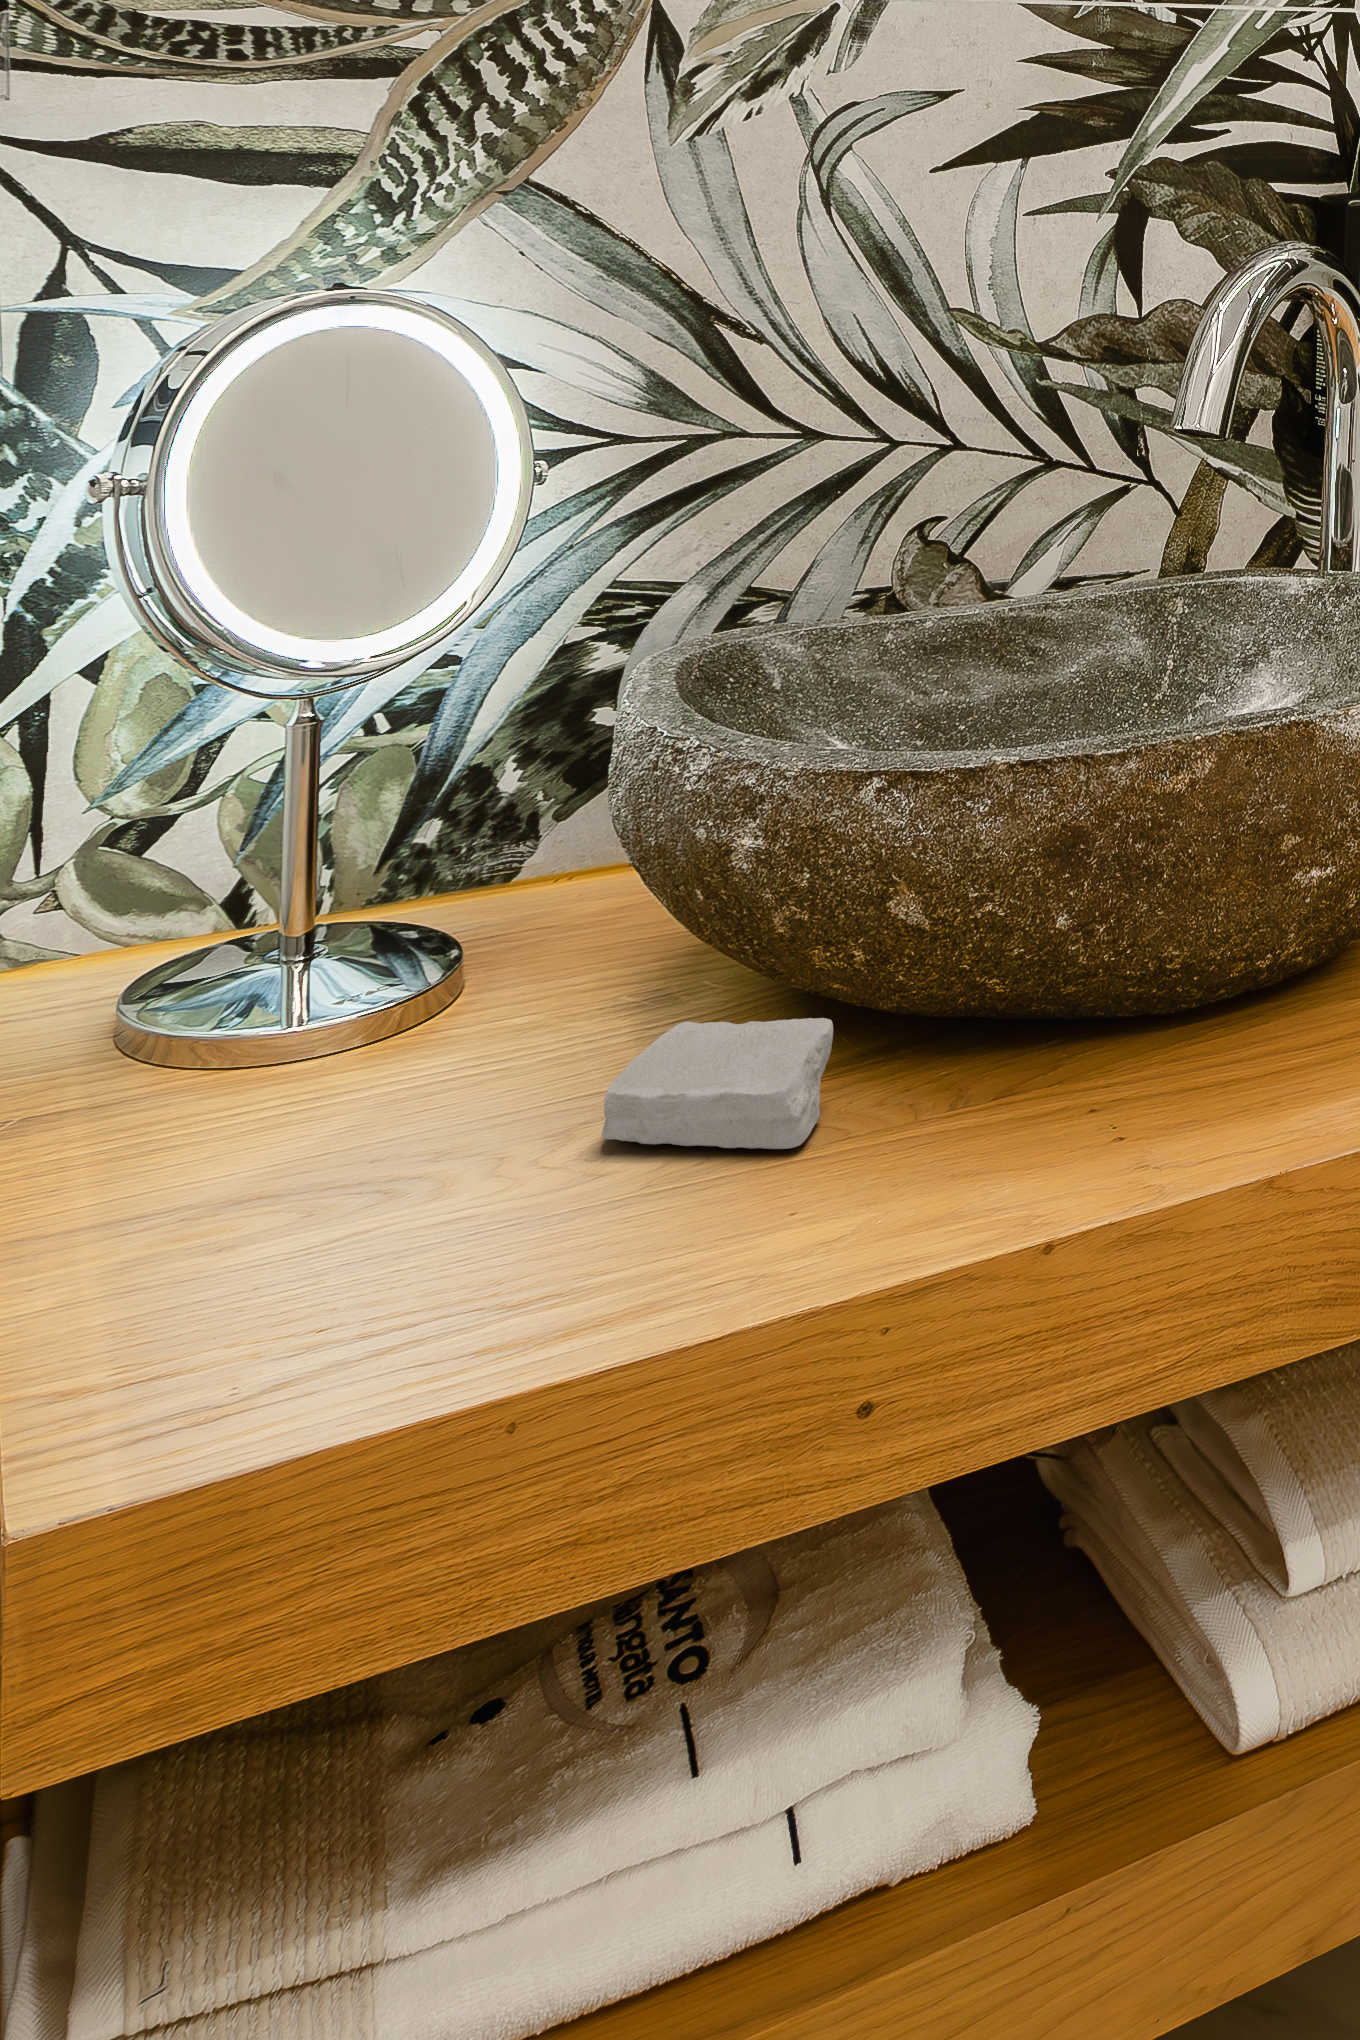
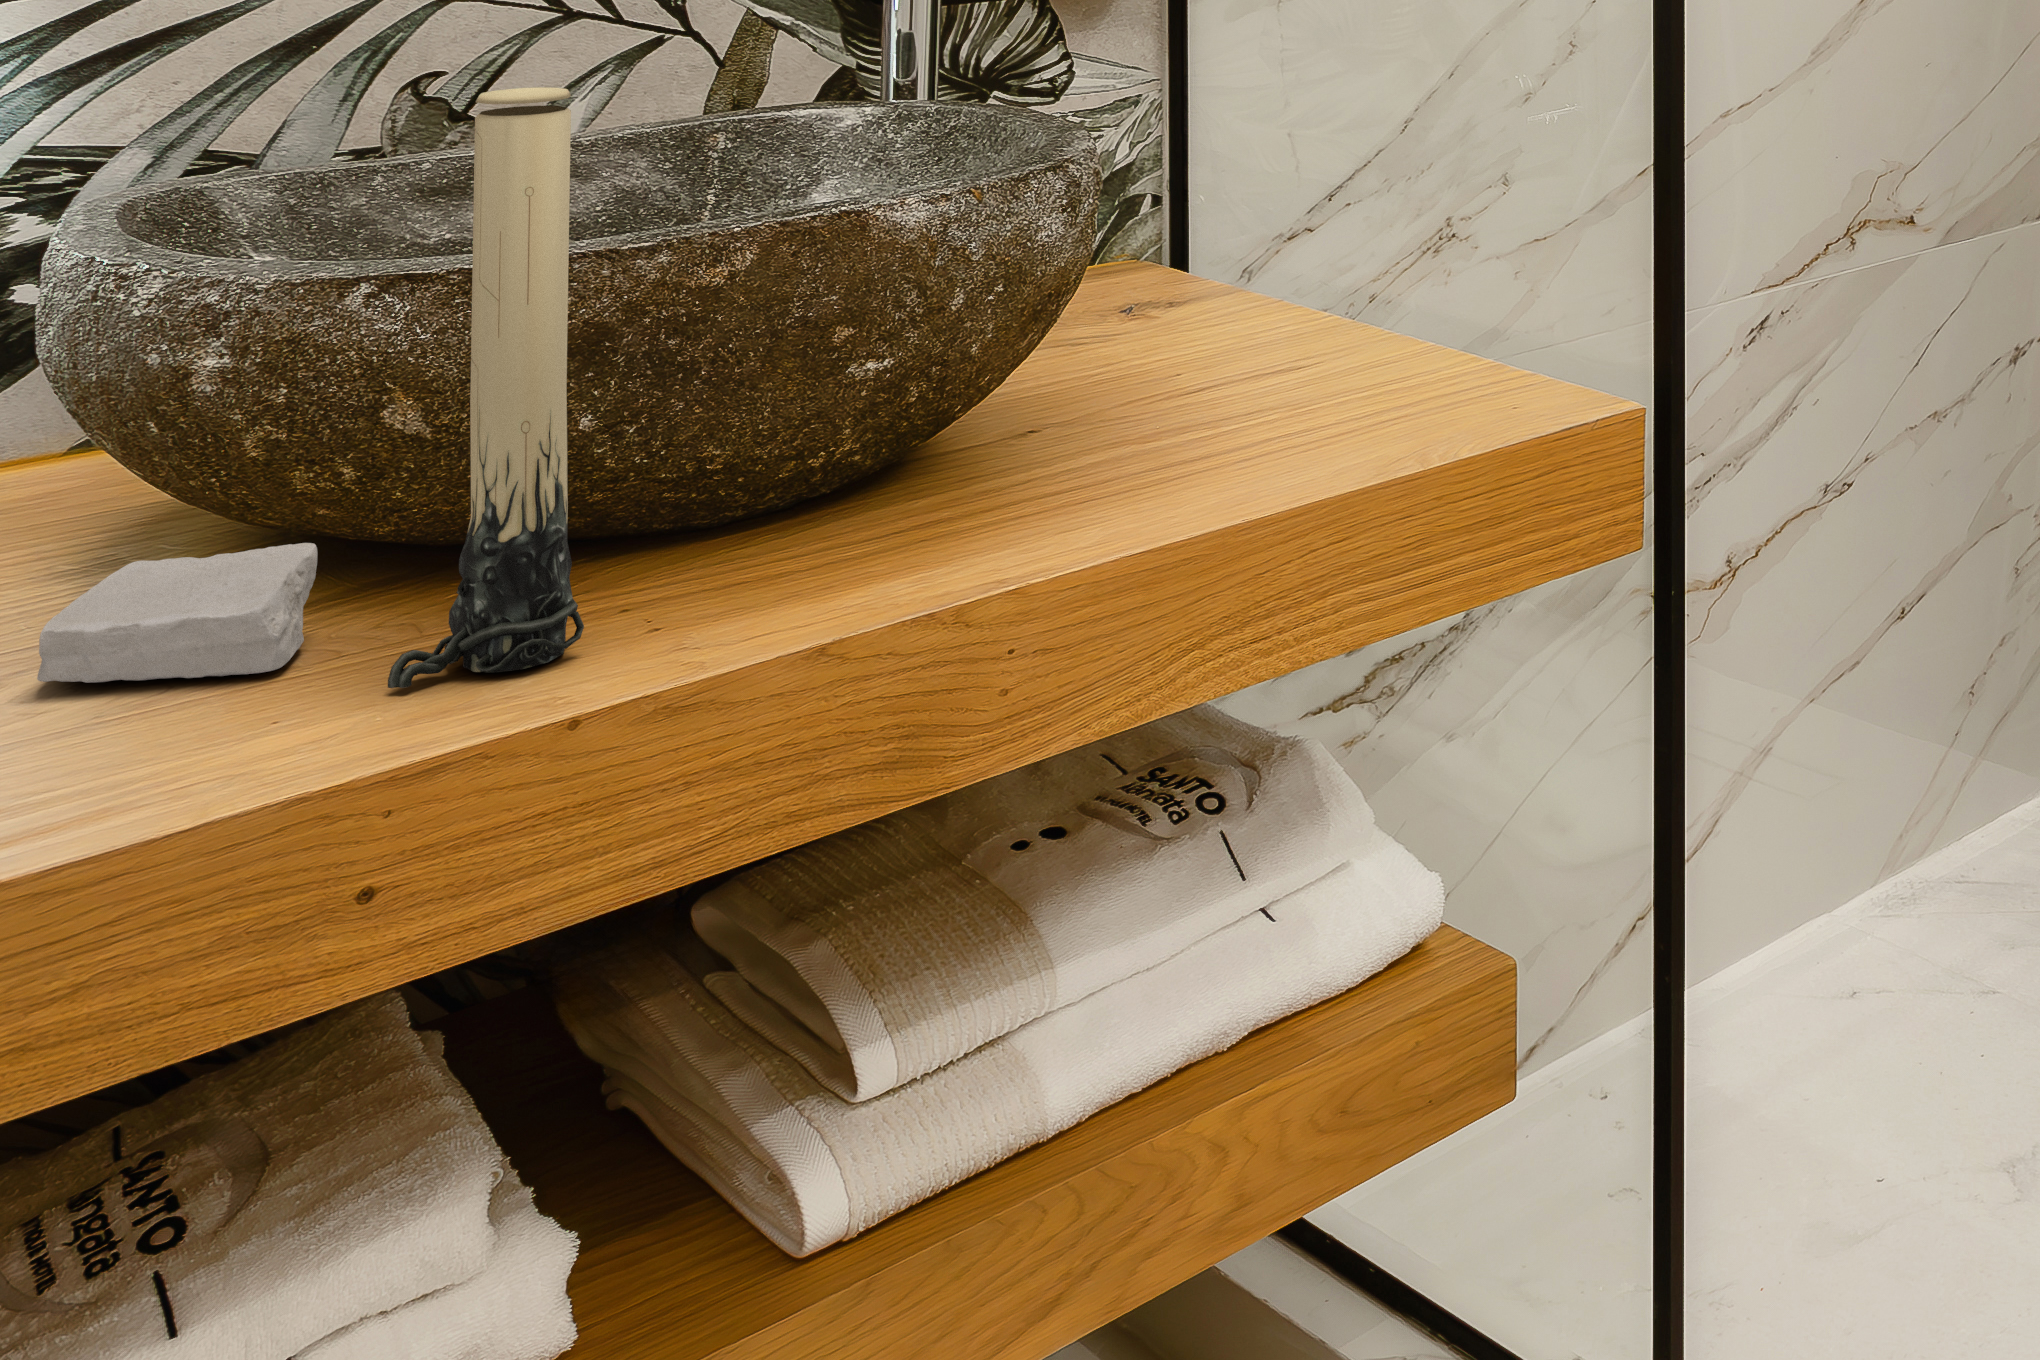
candle: none [890,604,1060,1185] -> present [388,87,584,688]

